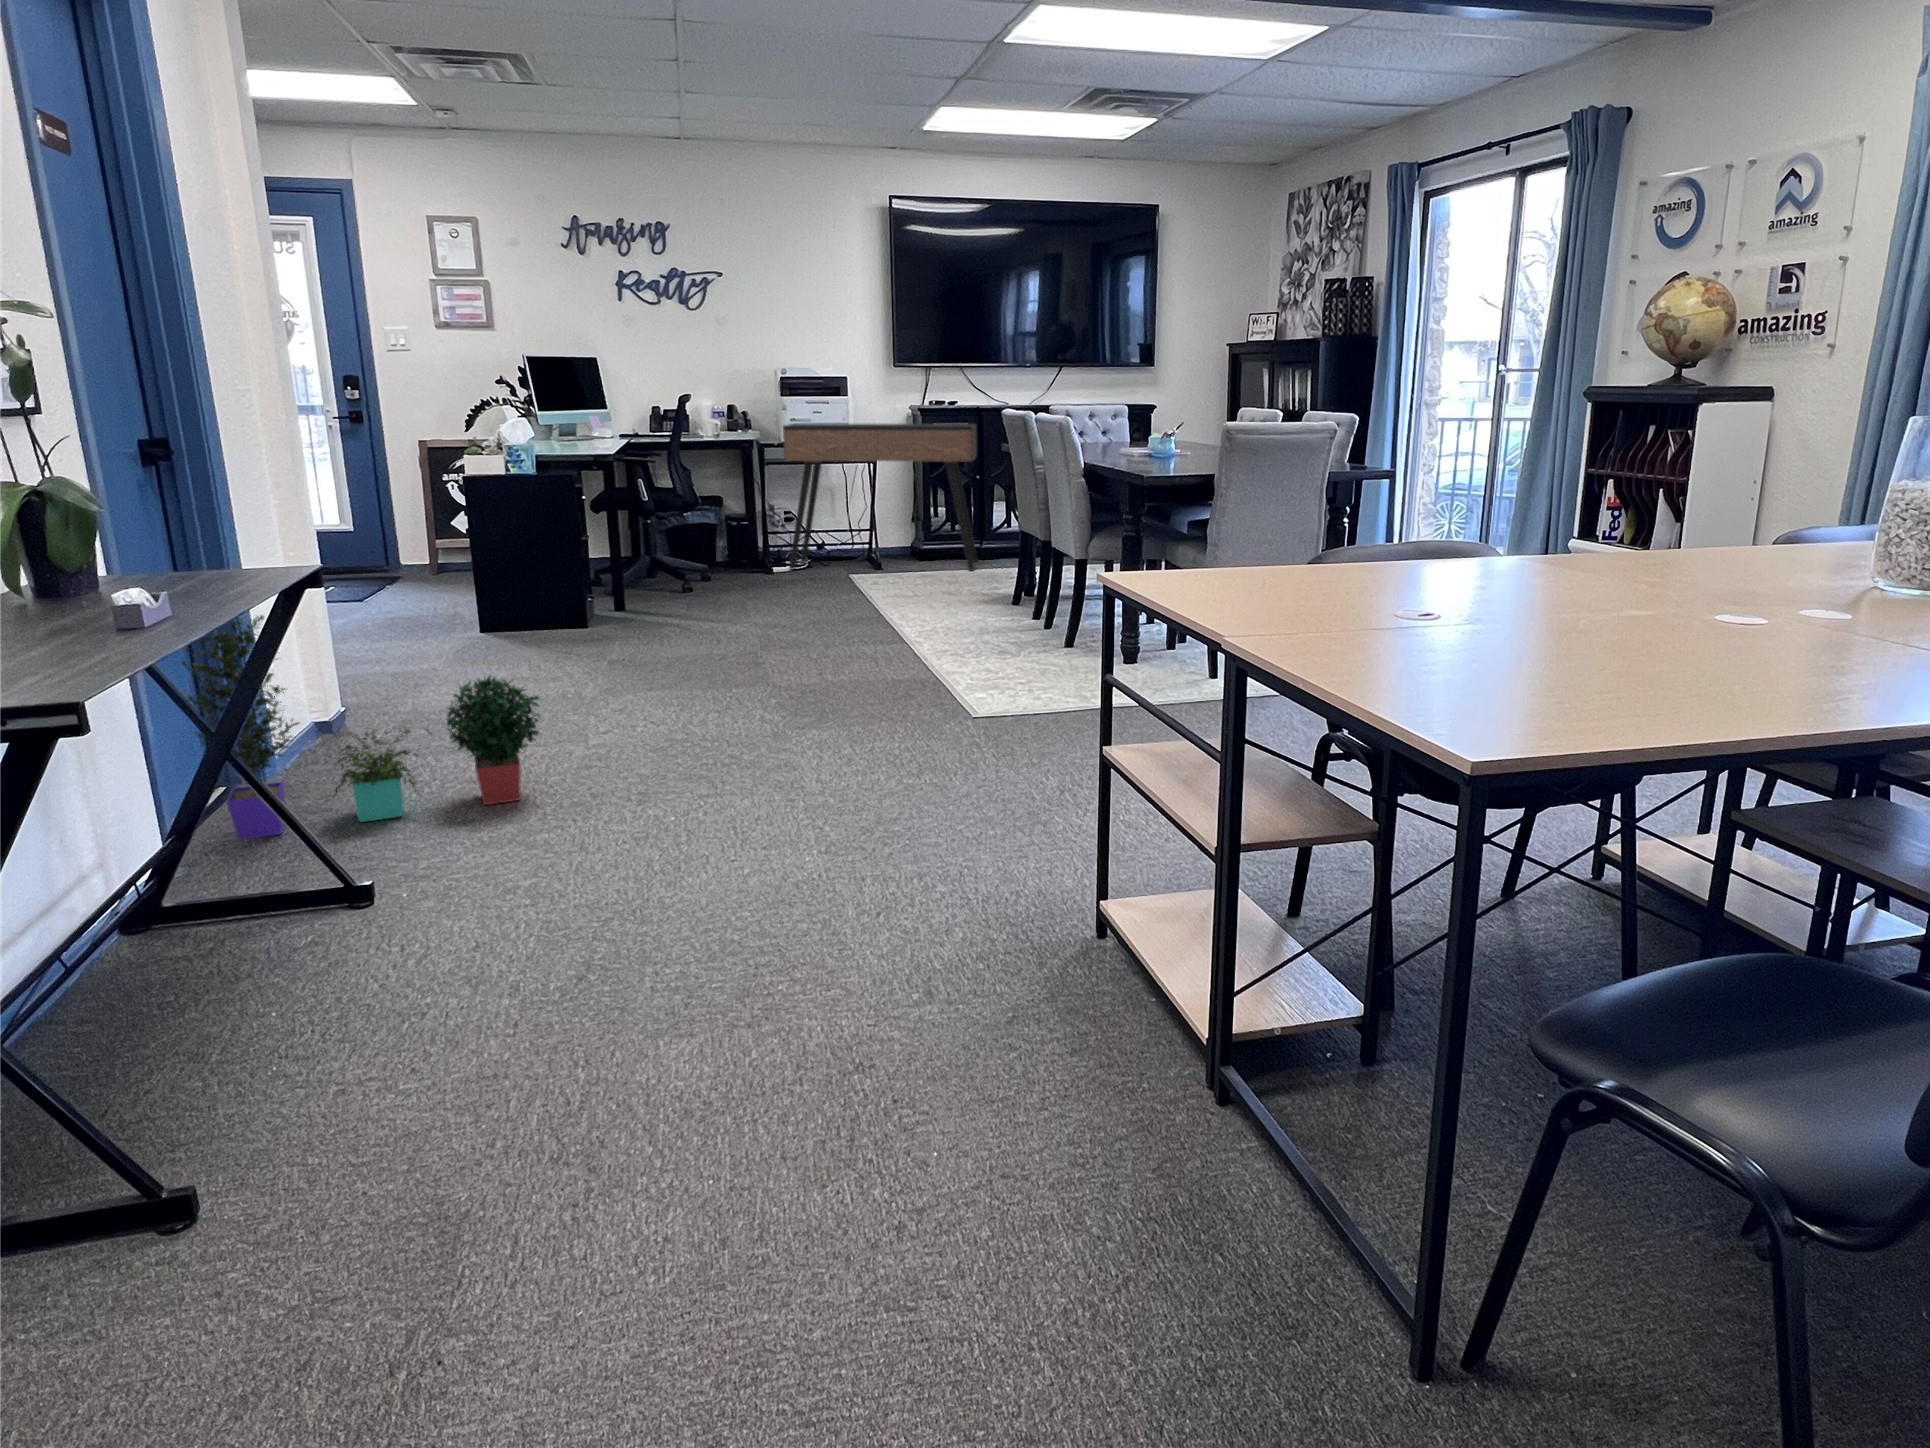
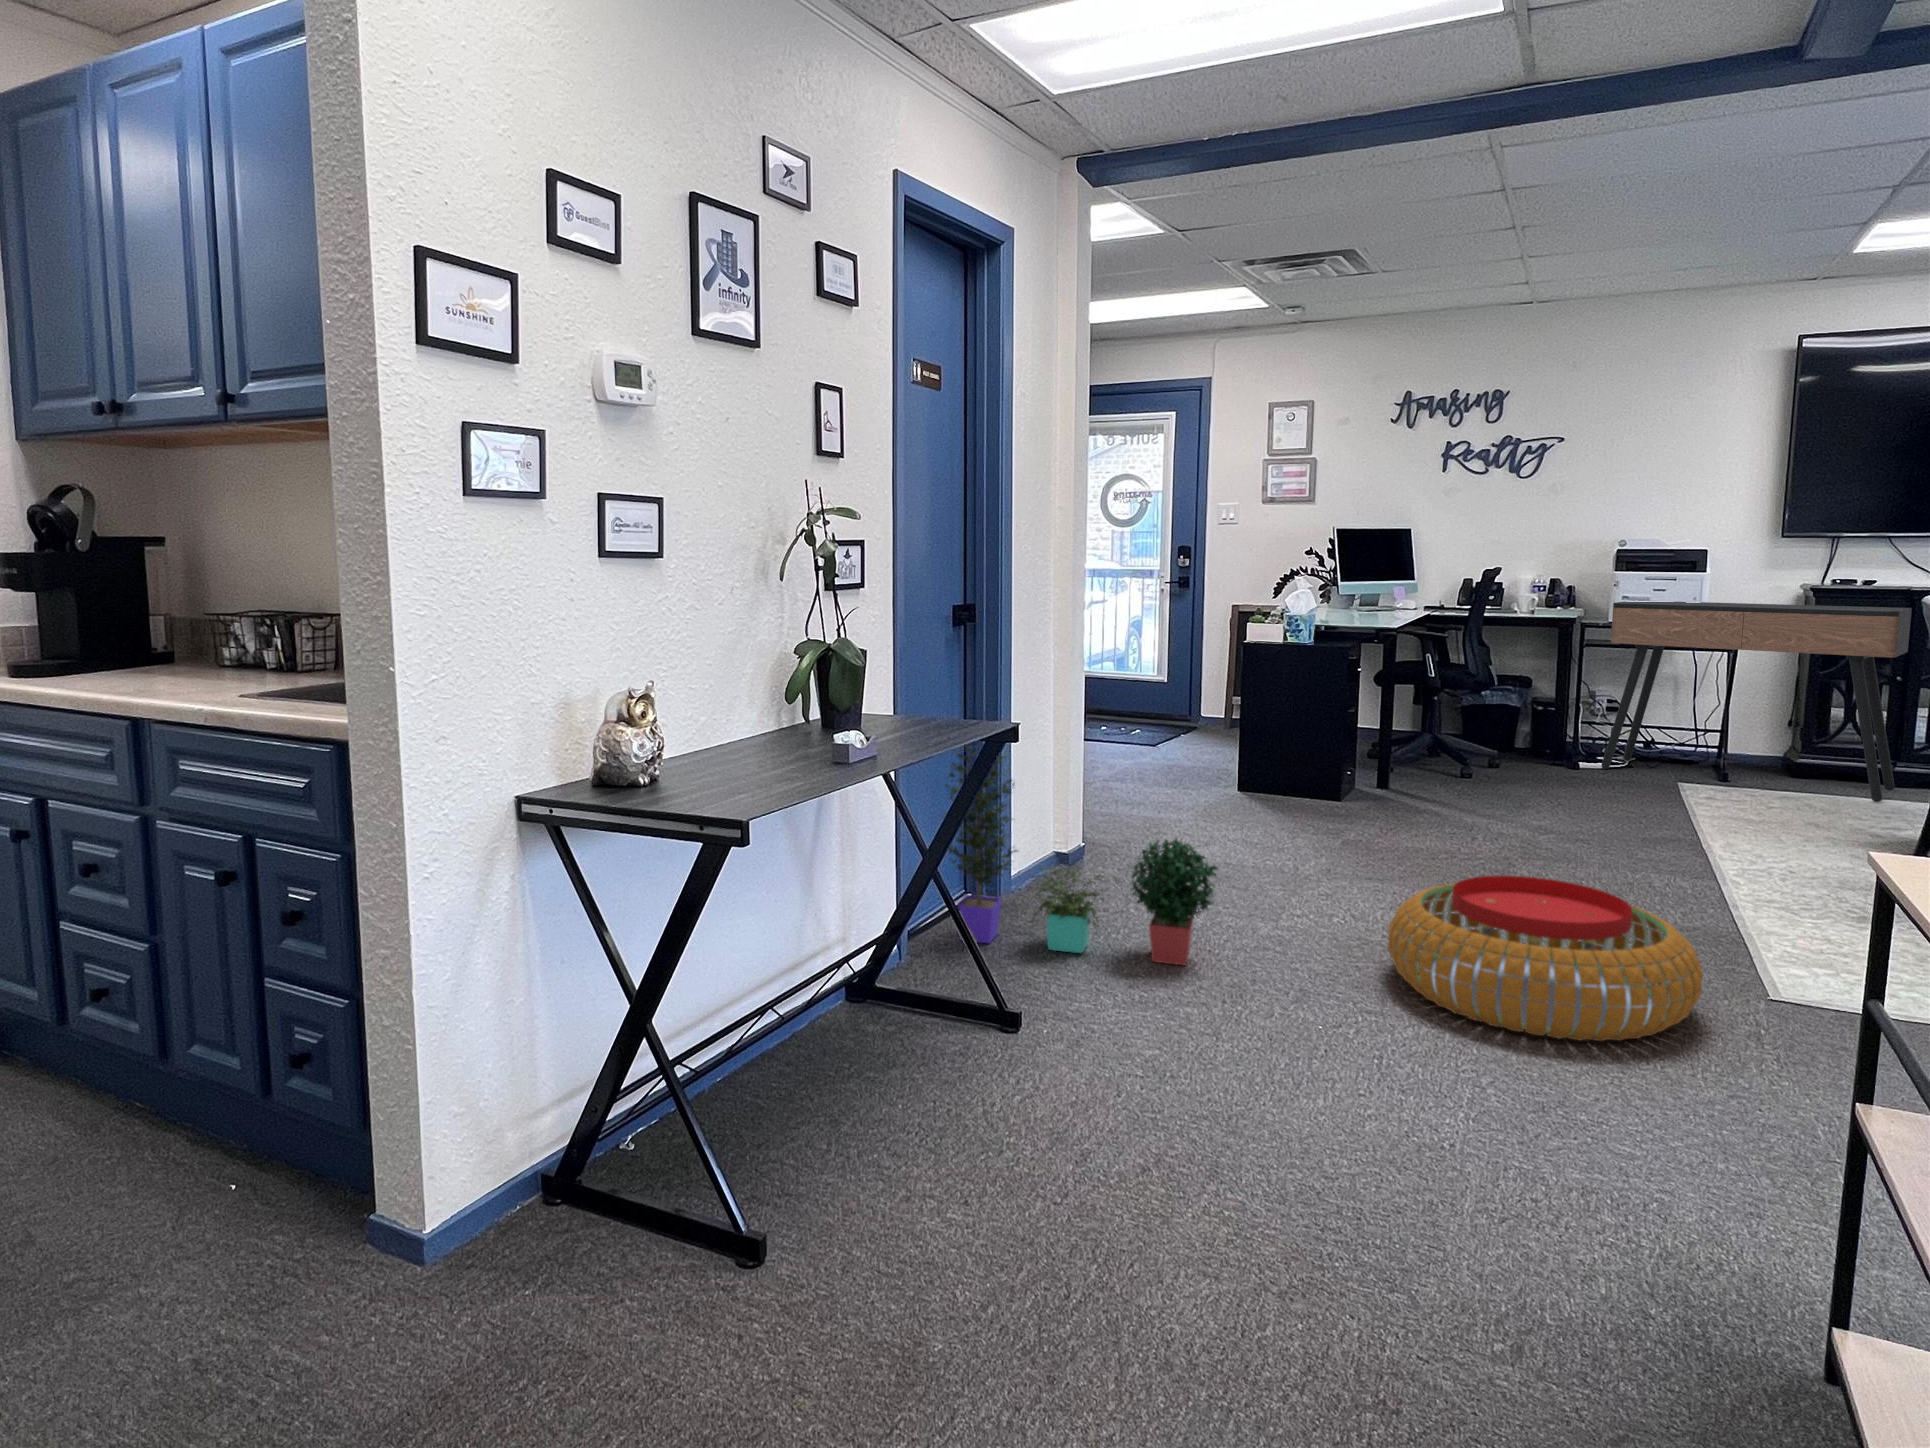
pouf: none [701,655,934,779] -> present [1388,875,1703,1041]

